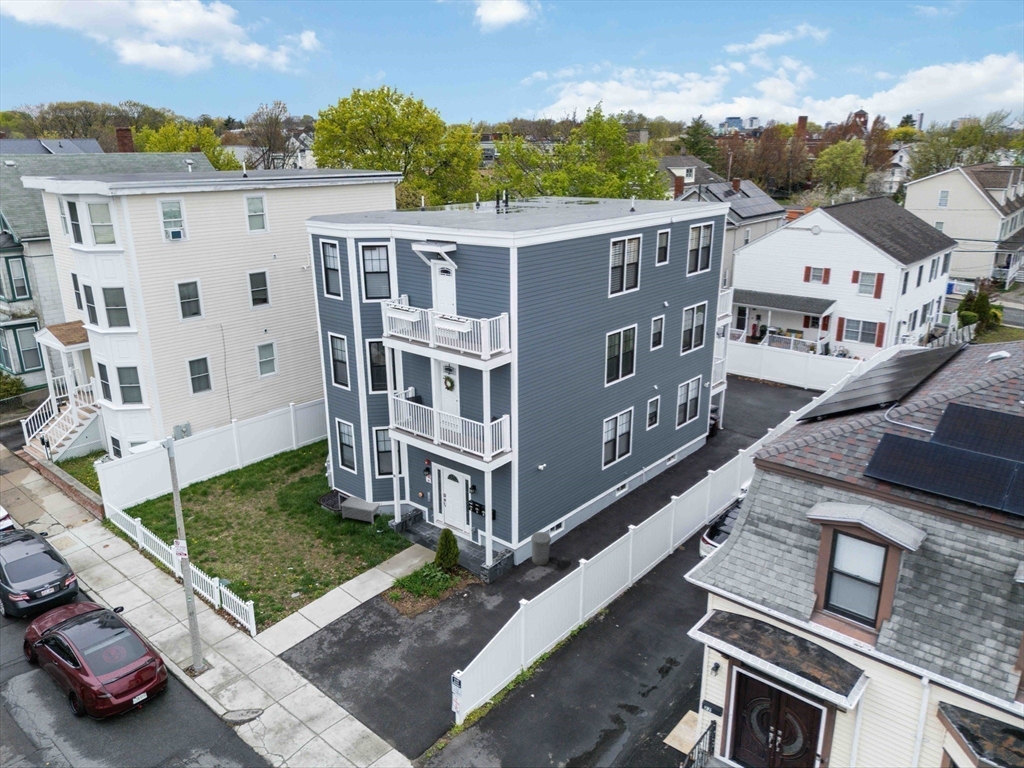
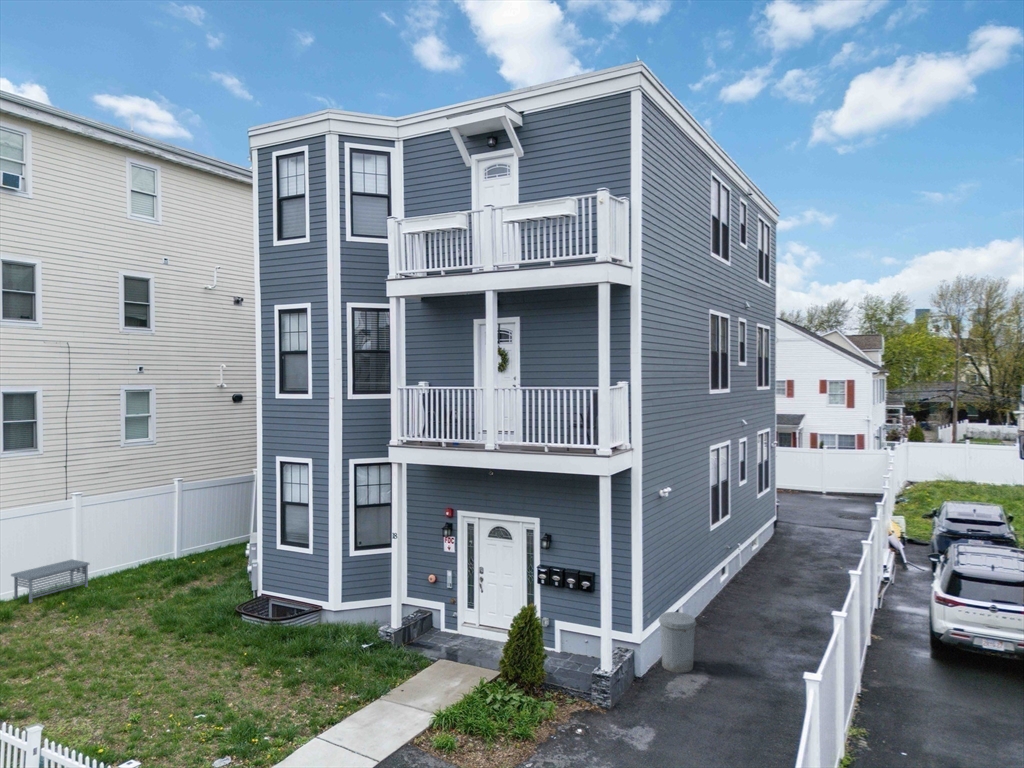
storage bench: present [340,496,382,524] -> present [11,560,89,603]

